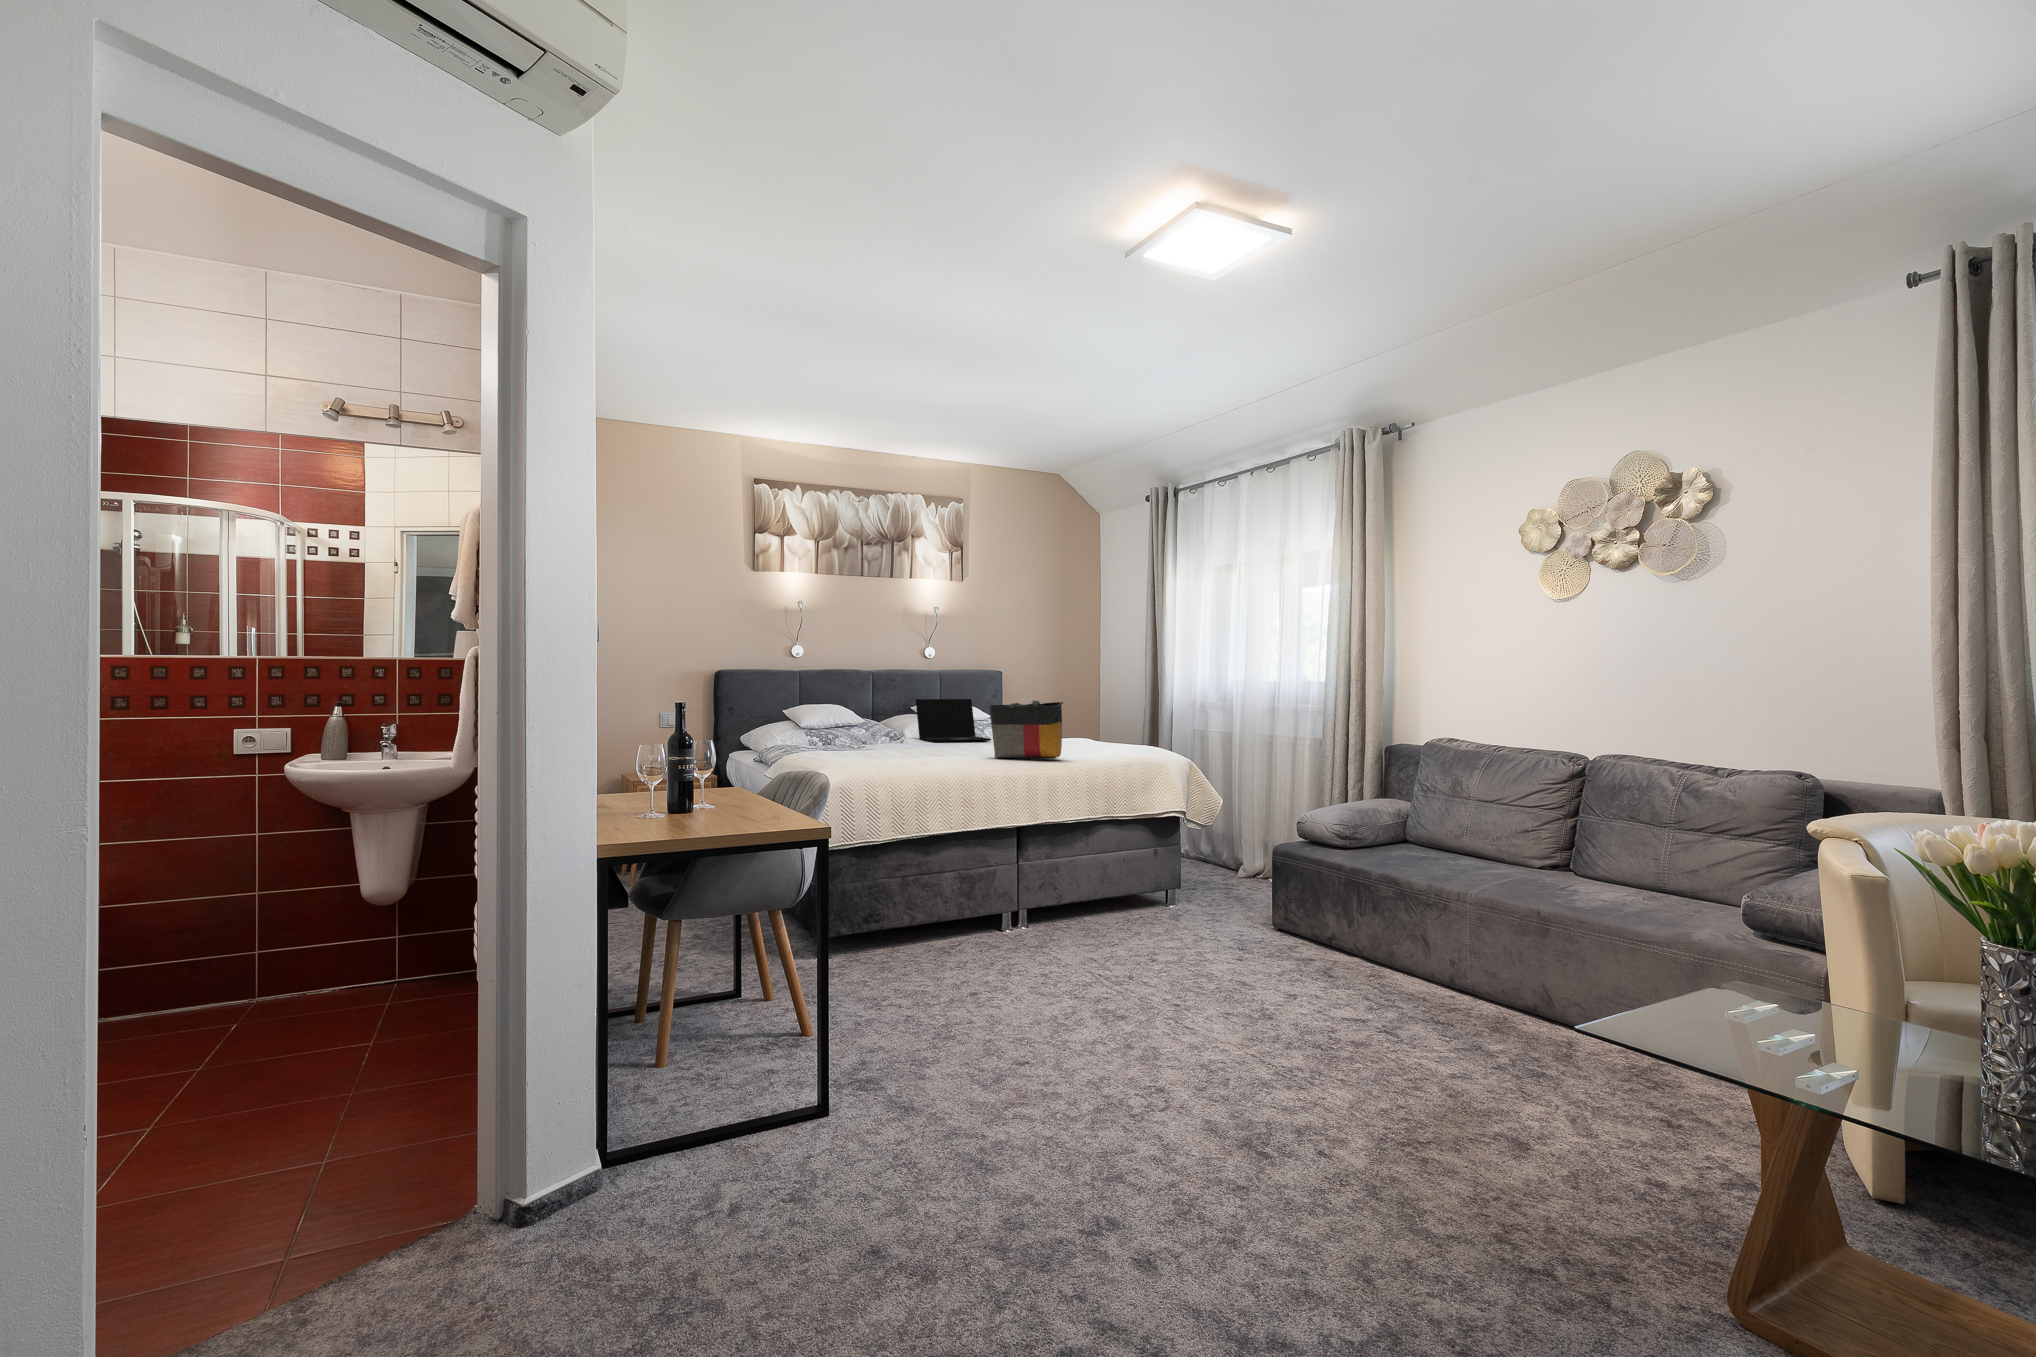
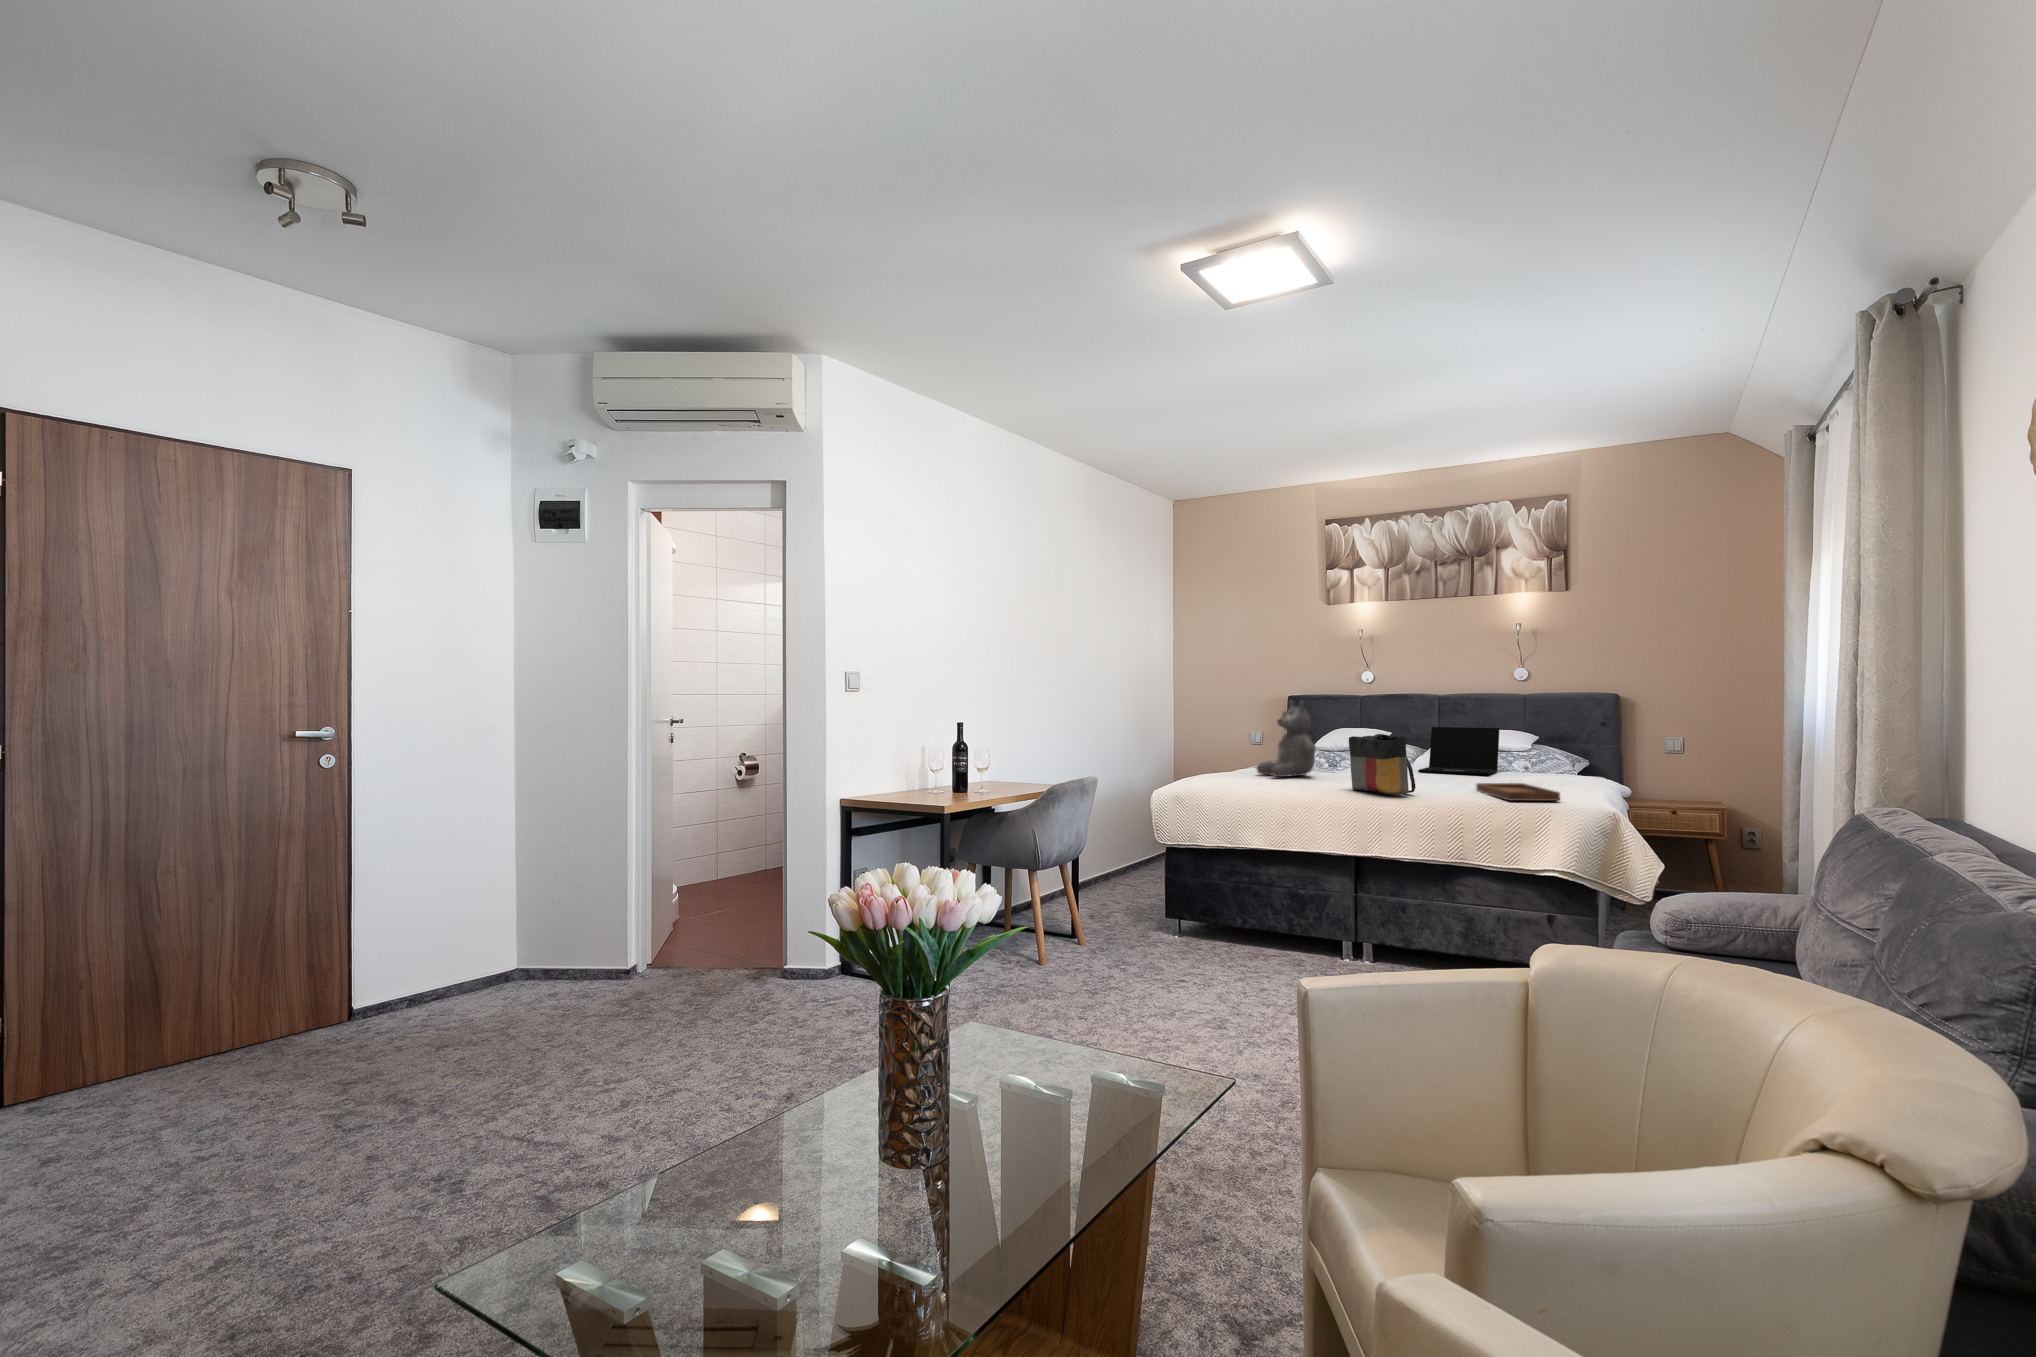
teddy bear: none [845,669,913,754] -> present [1256,700,1316,777]
tray: none [1057,726,1145,756] -> present [1476,766,1560,801]

